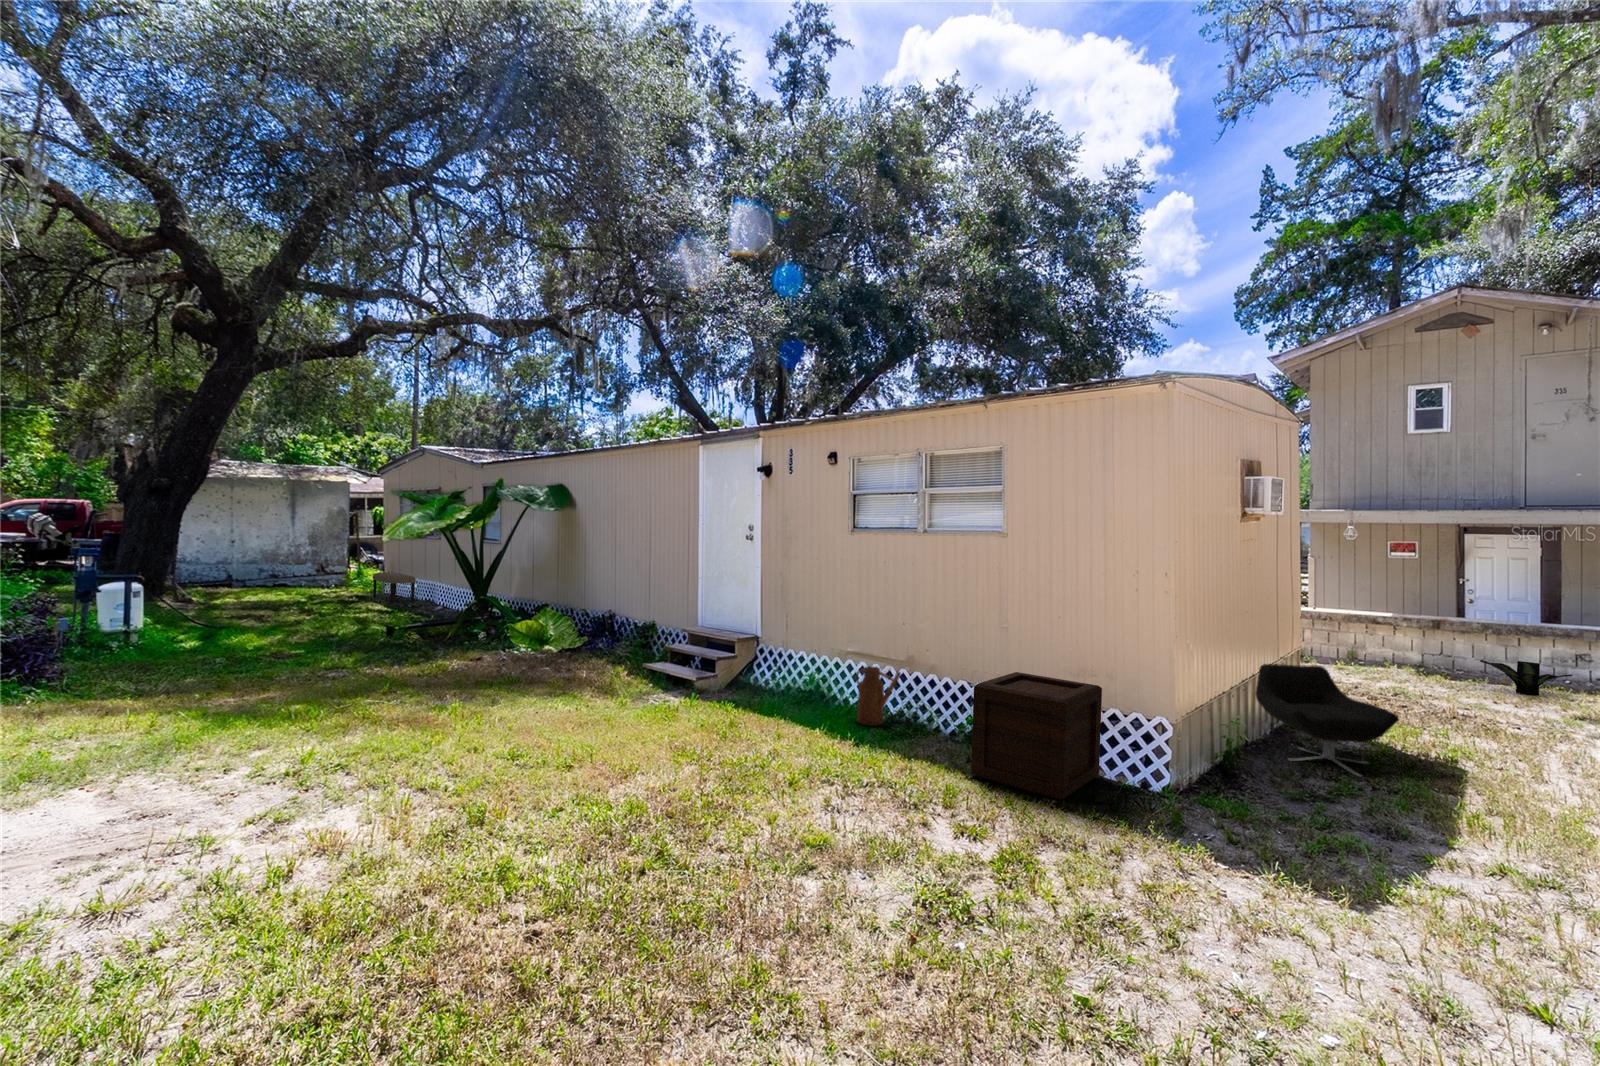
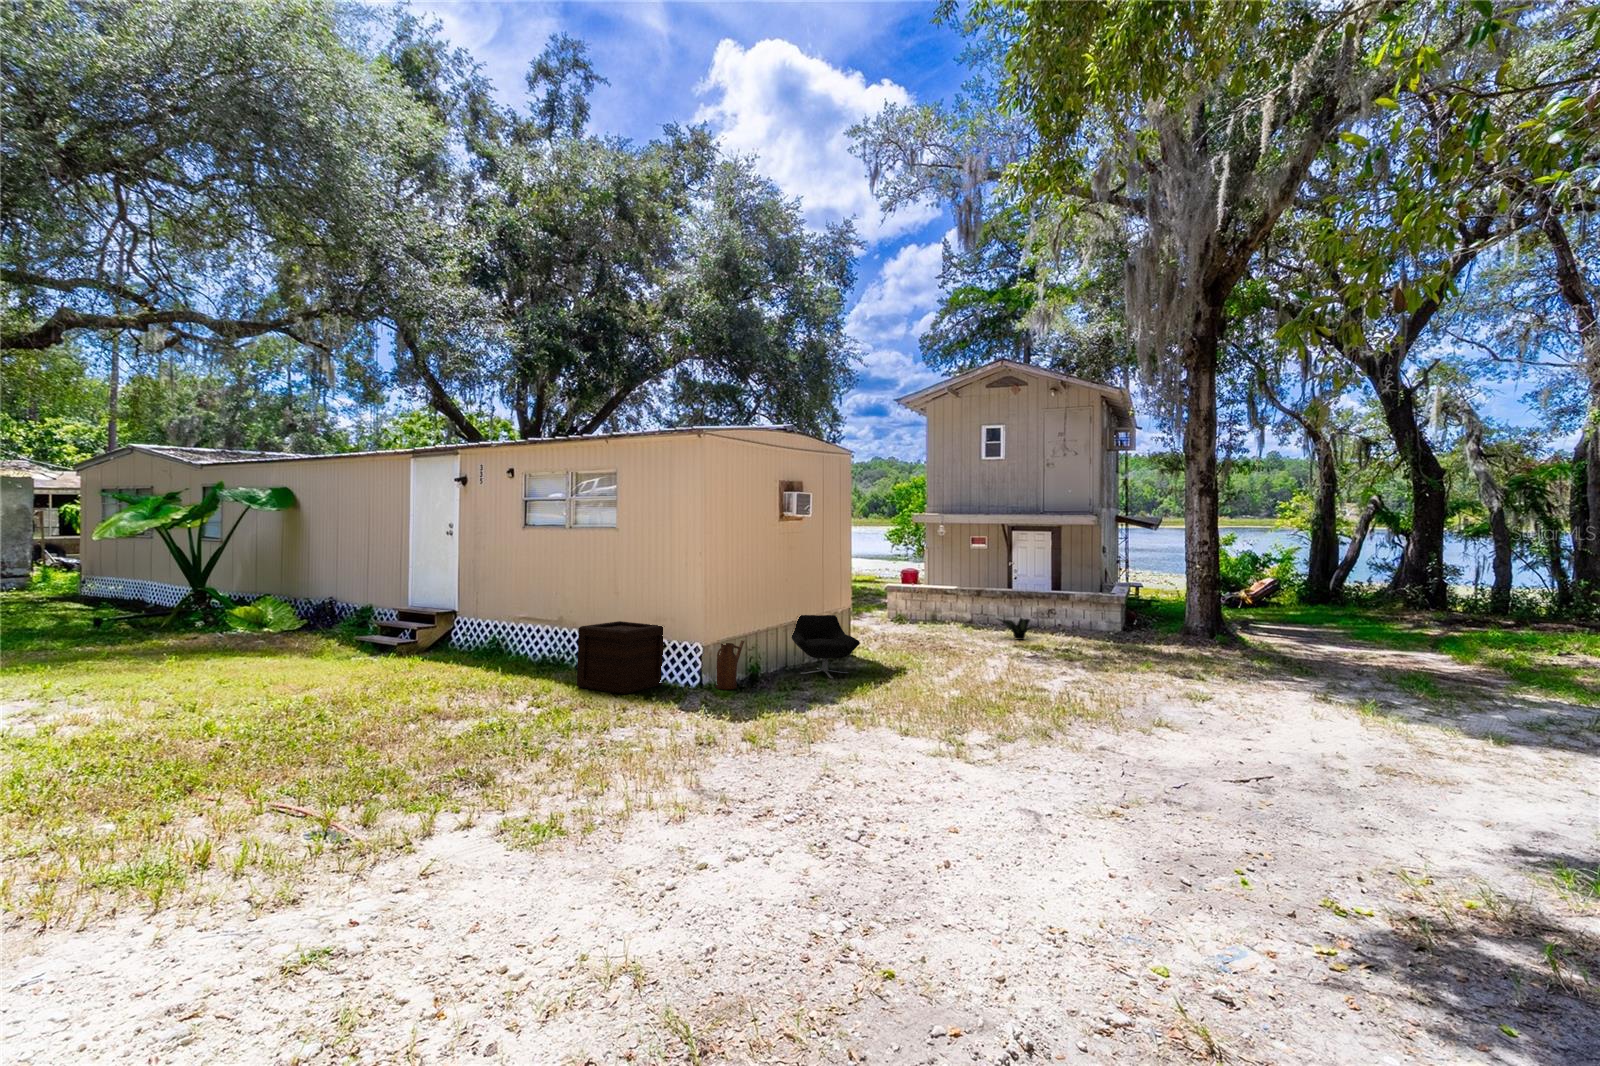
bench: present [373,573,416,602] -> none [69,572,123,601]
watering can: present [855,666,901,726] -> present [716,640,744,690]

